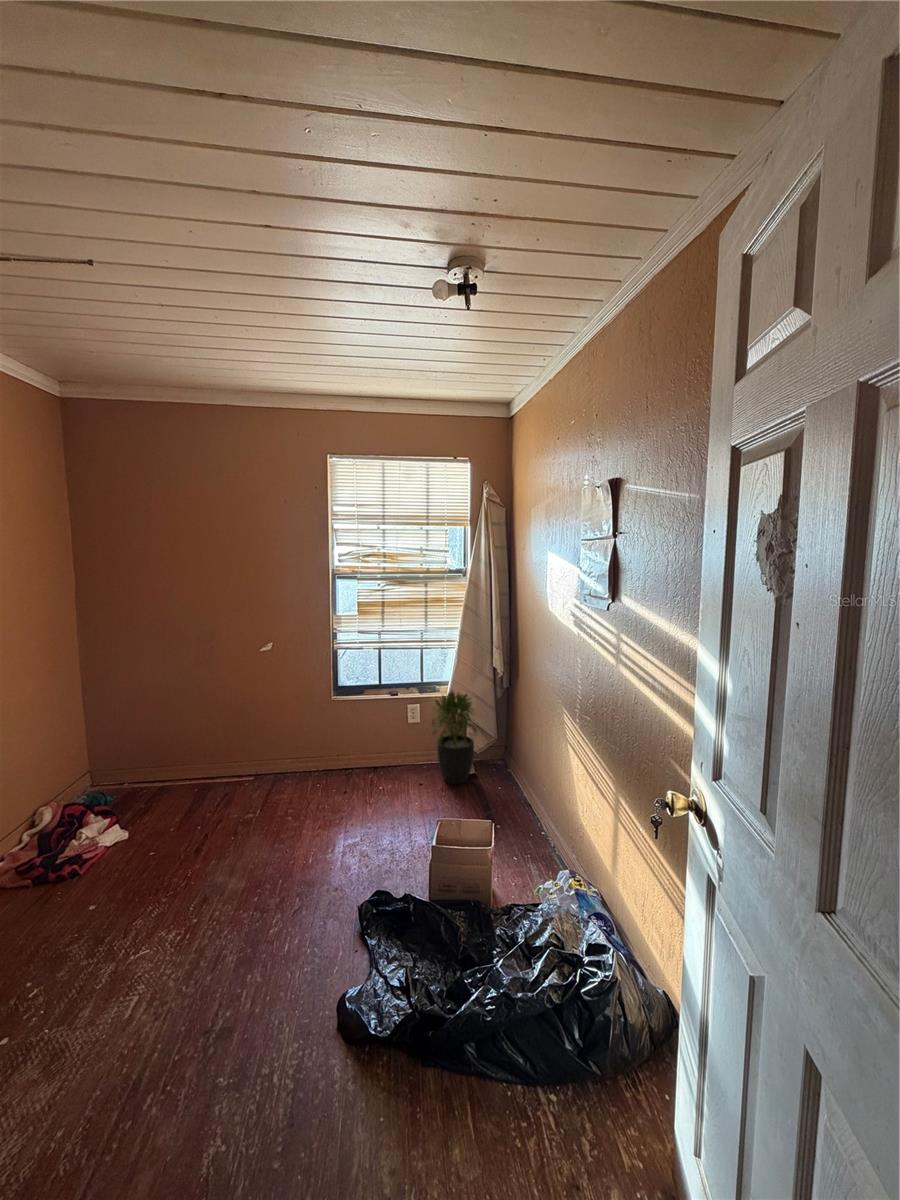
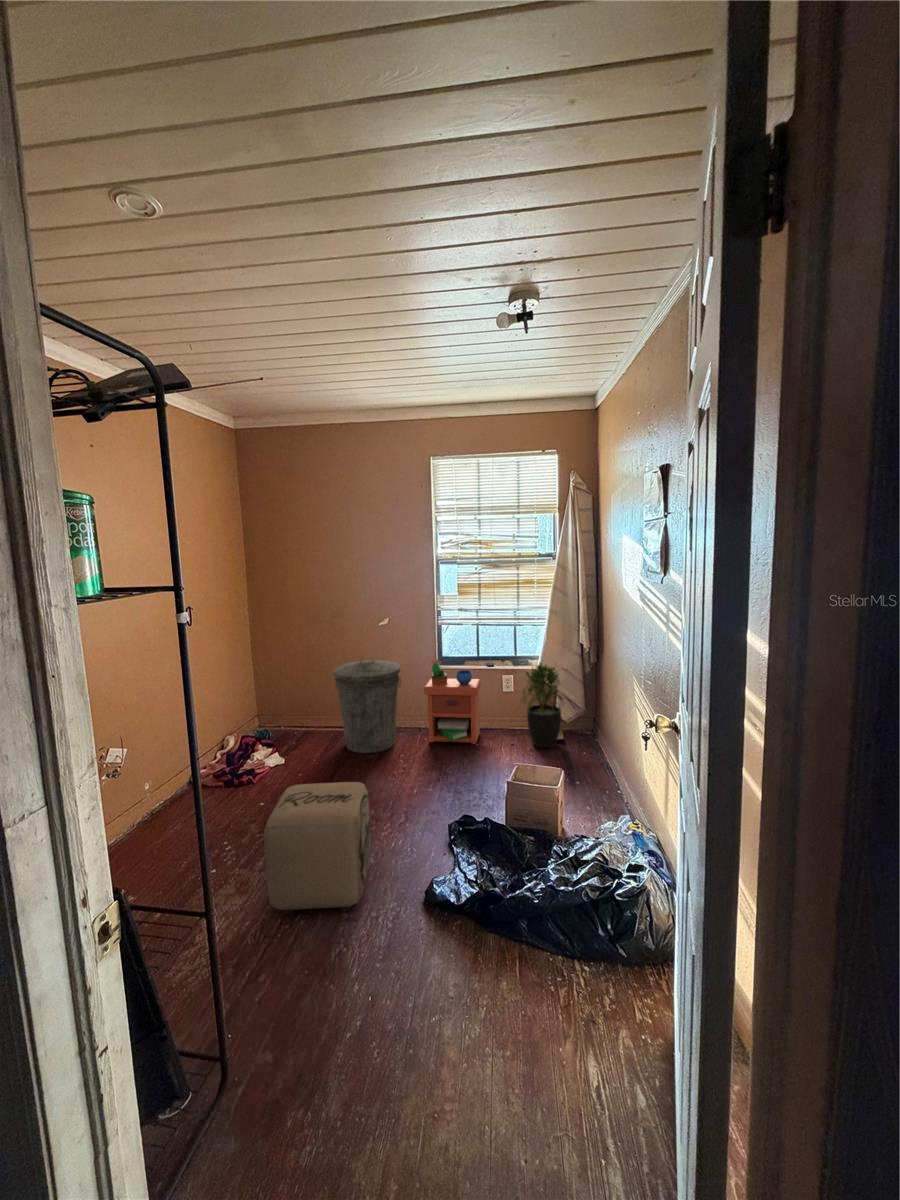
nightstand: none [320,689,384,787] -> present [424,659,481,744]
trash can: none [206,690,292,808] -> present [333,657,401,753]
ottoman: none [102,871,261,1088] -> present [264,782,371,914]

